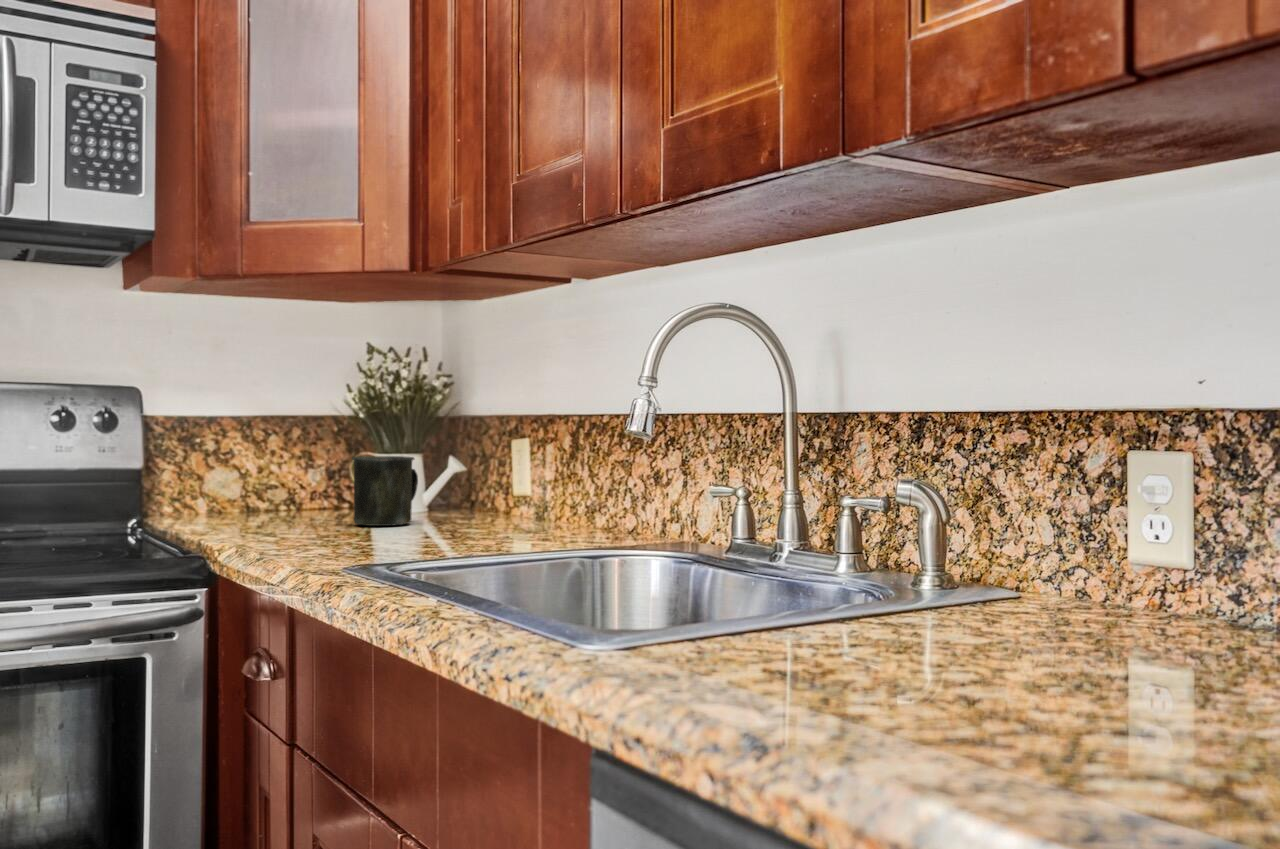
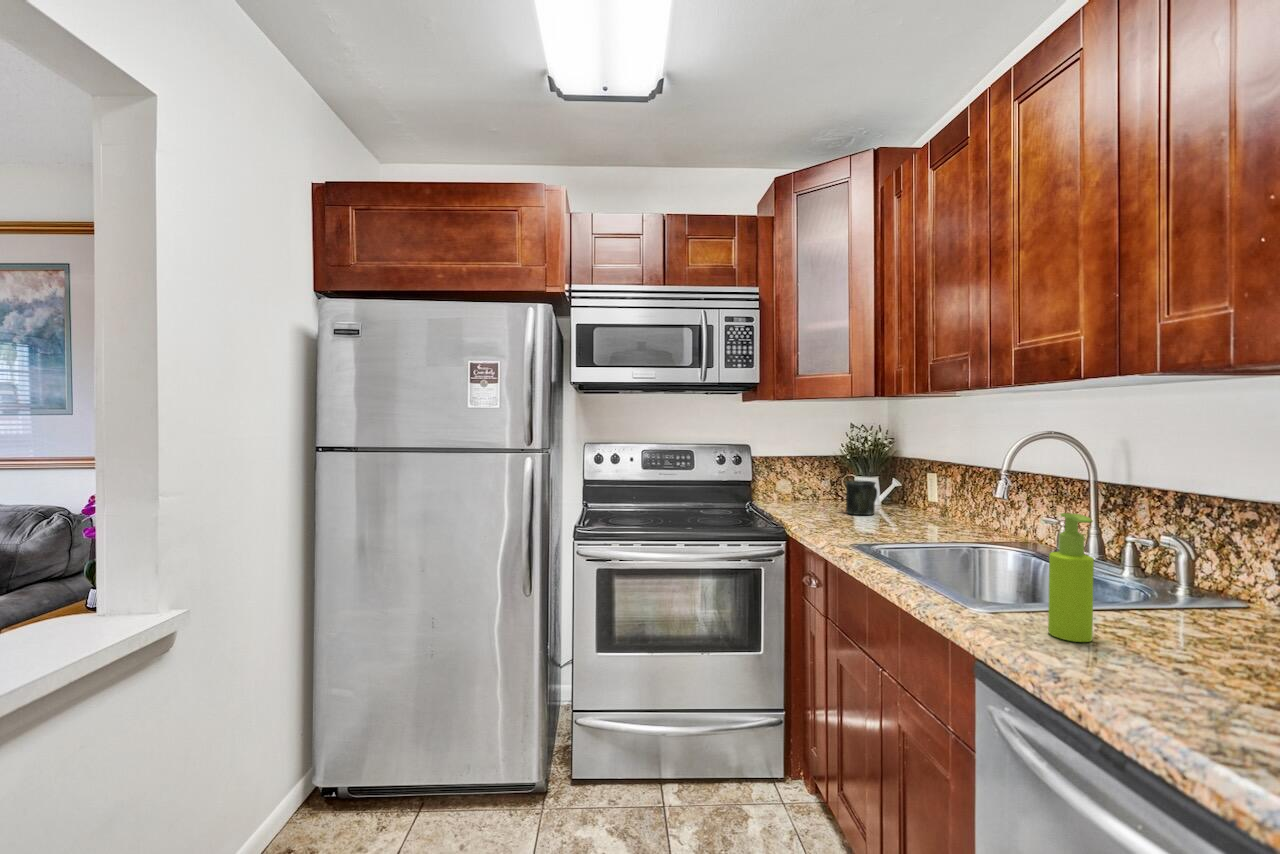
soap dispenser: none [735,395,820,677] -> present [1048,513,1094,642]

